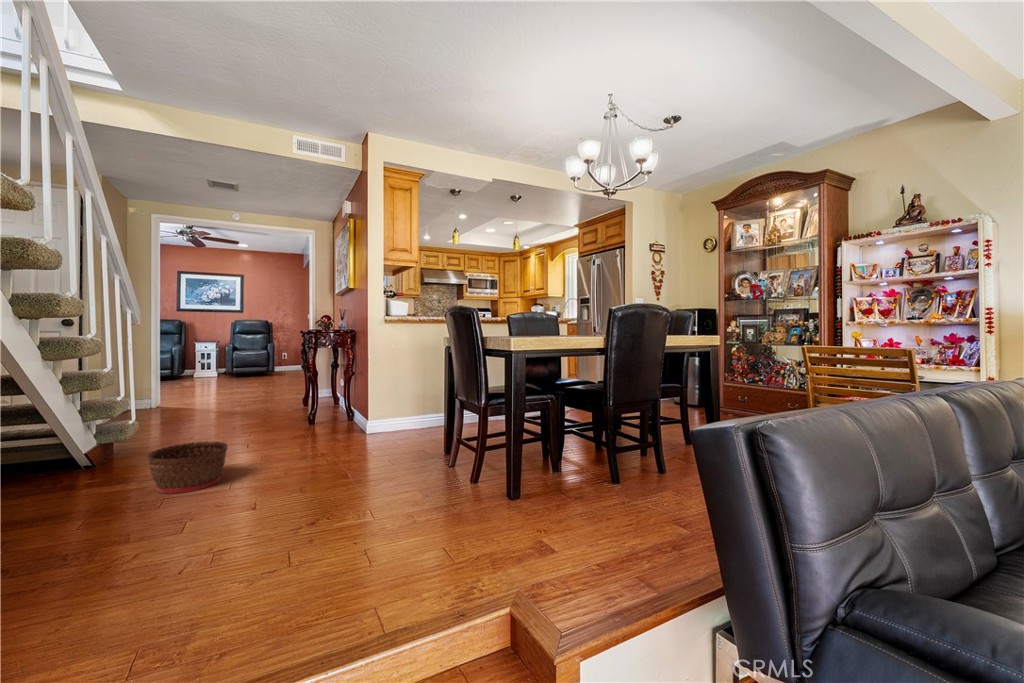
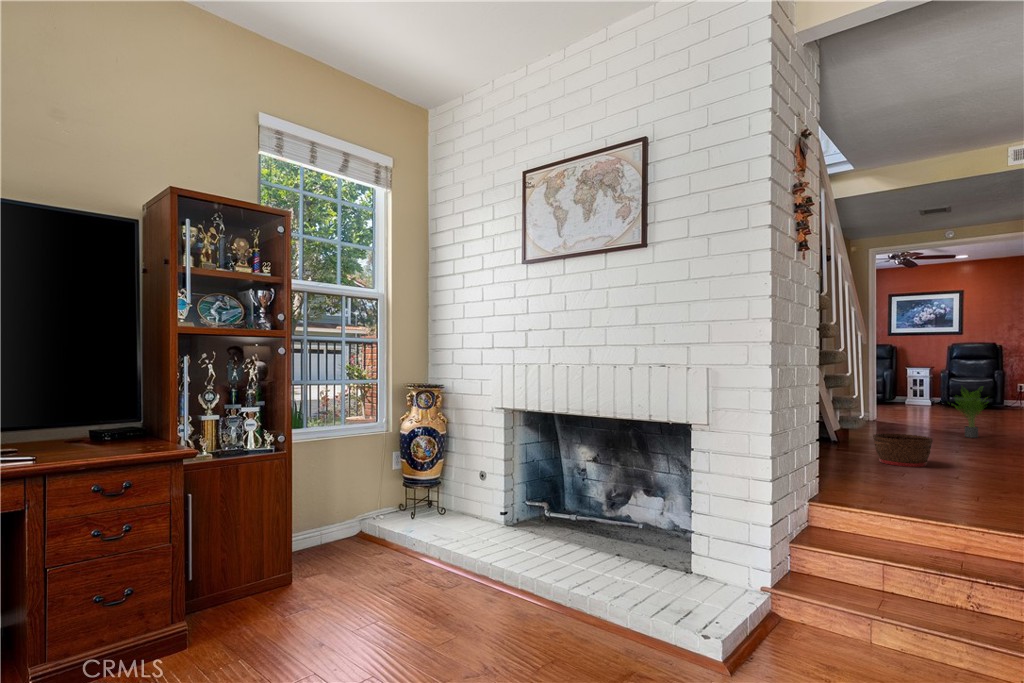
potted plant: none [234,363,277,416] -> present [956,390,985,438]

